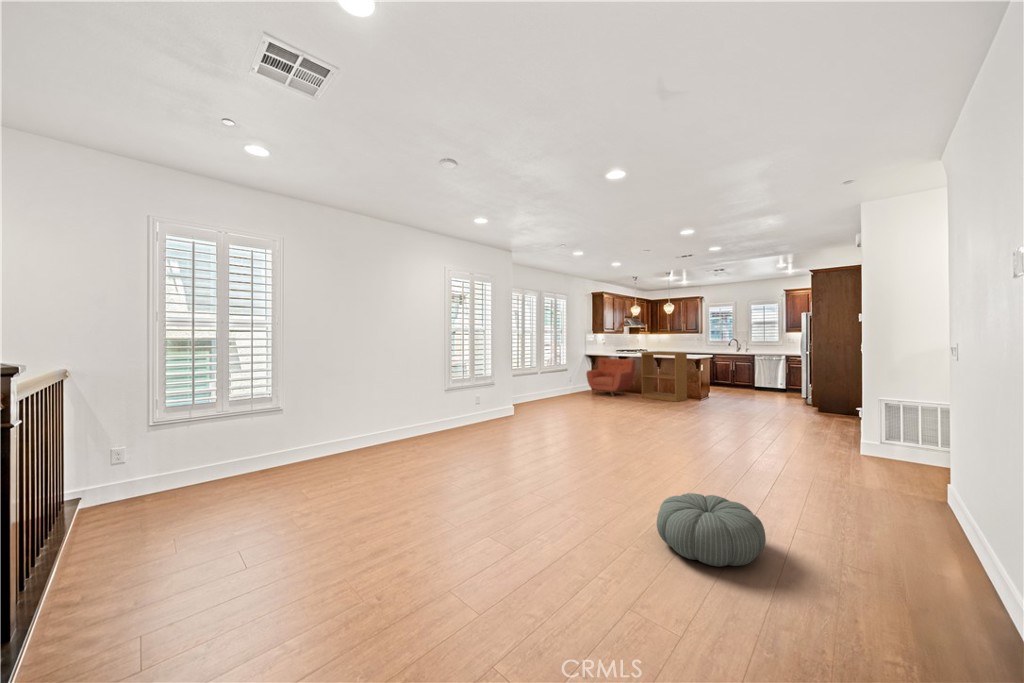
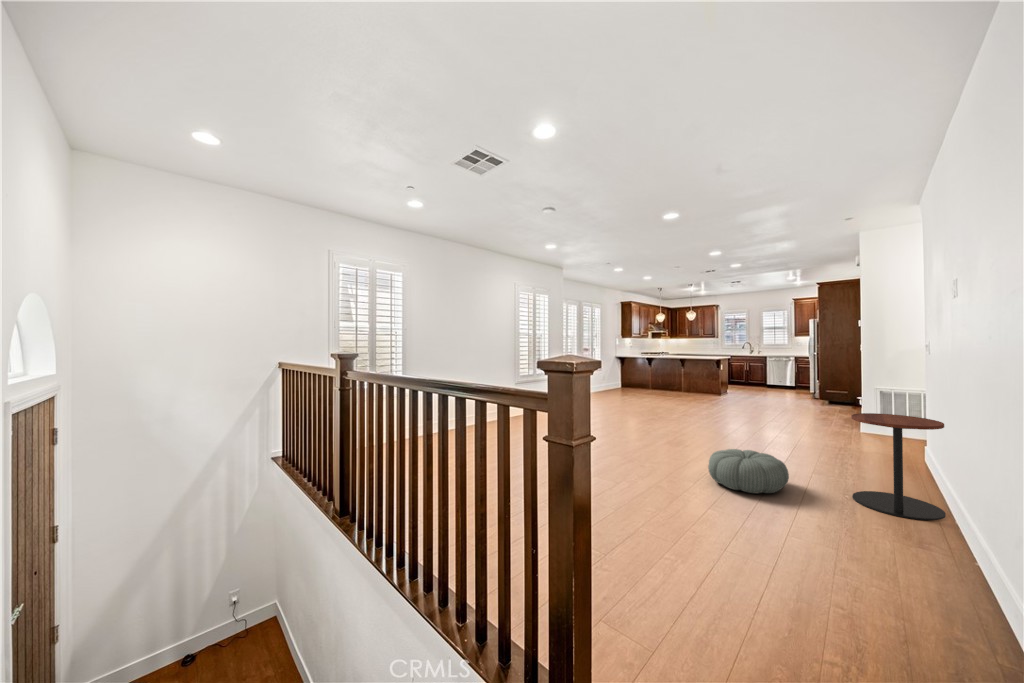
bookshelf: present [641,352,687,402] -> none [668,353,708,396]
armchair: present [586,358,635,396] -> none [618,359,662,392]
side table: none [854,449,992,621] -> present [851,413,946,520]

